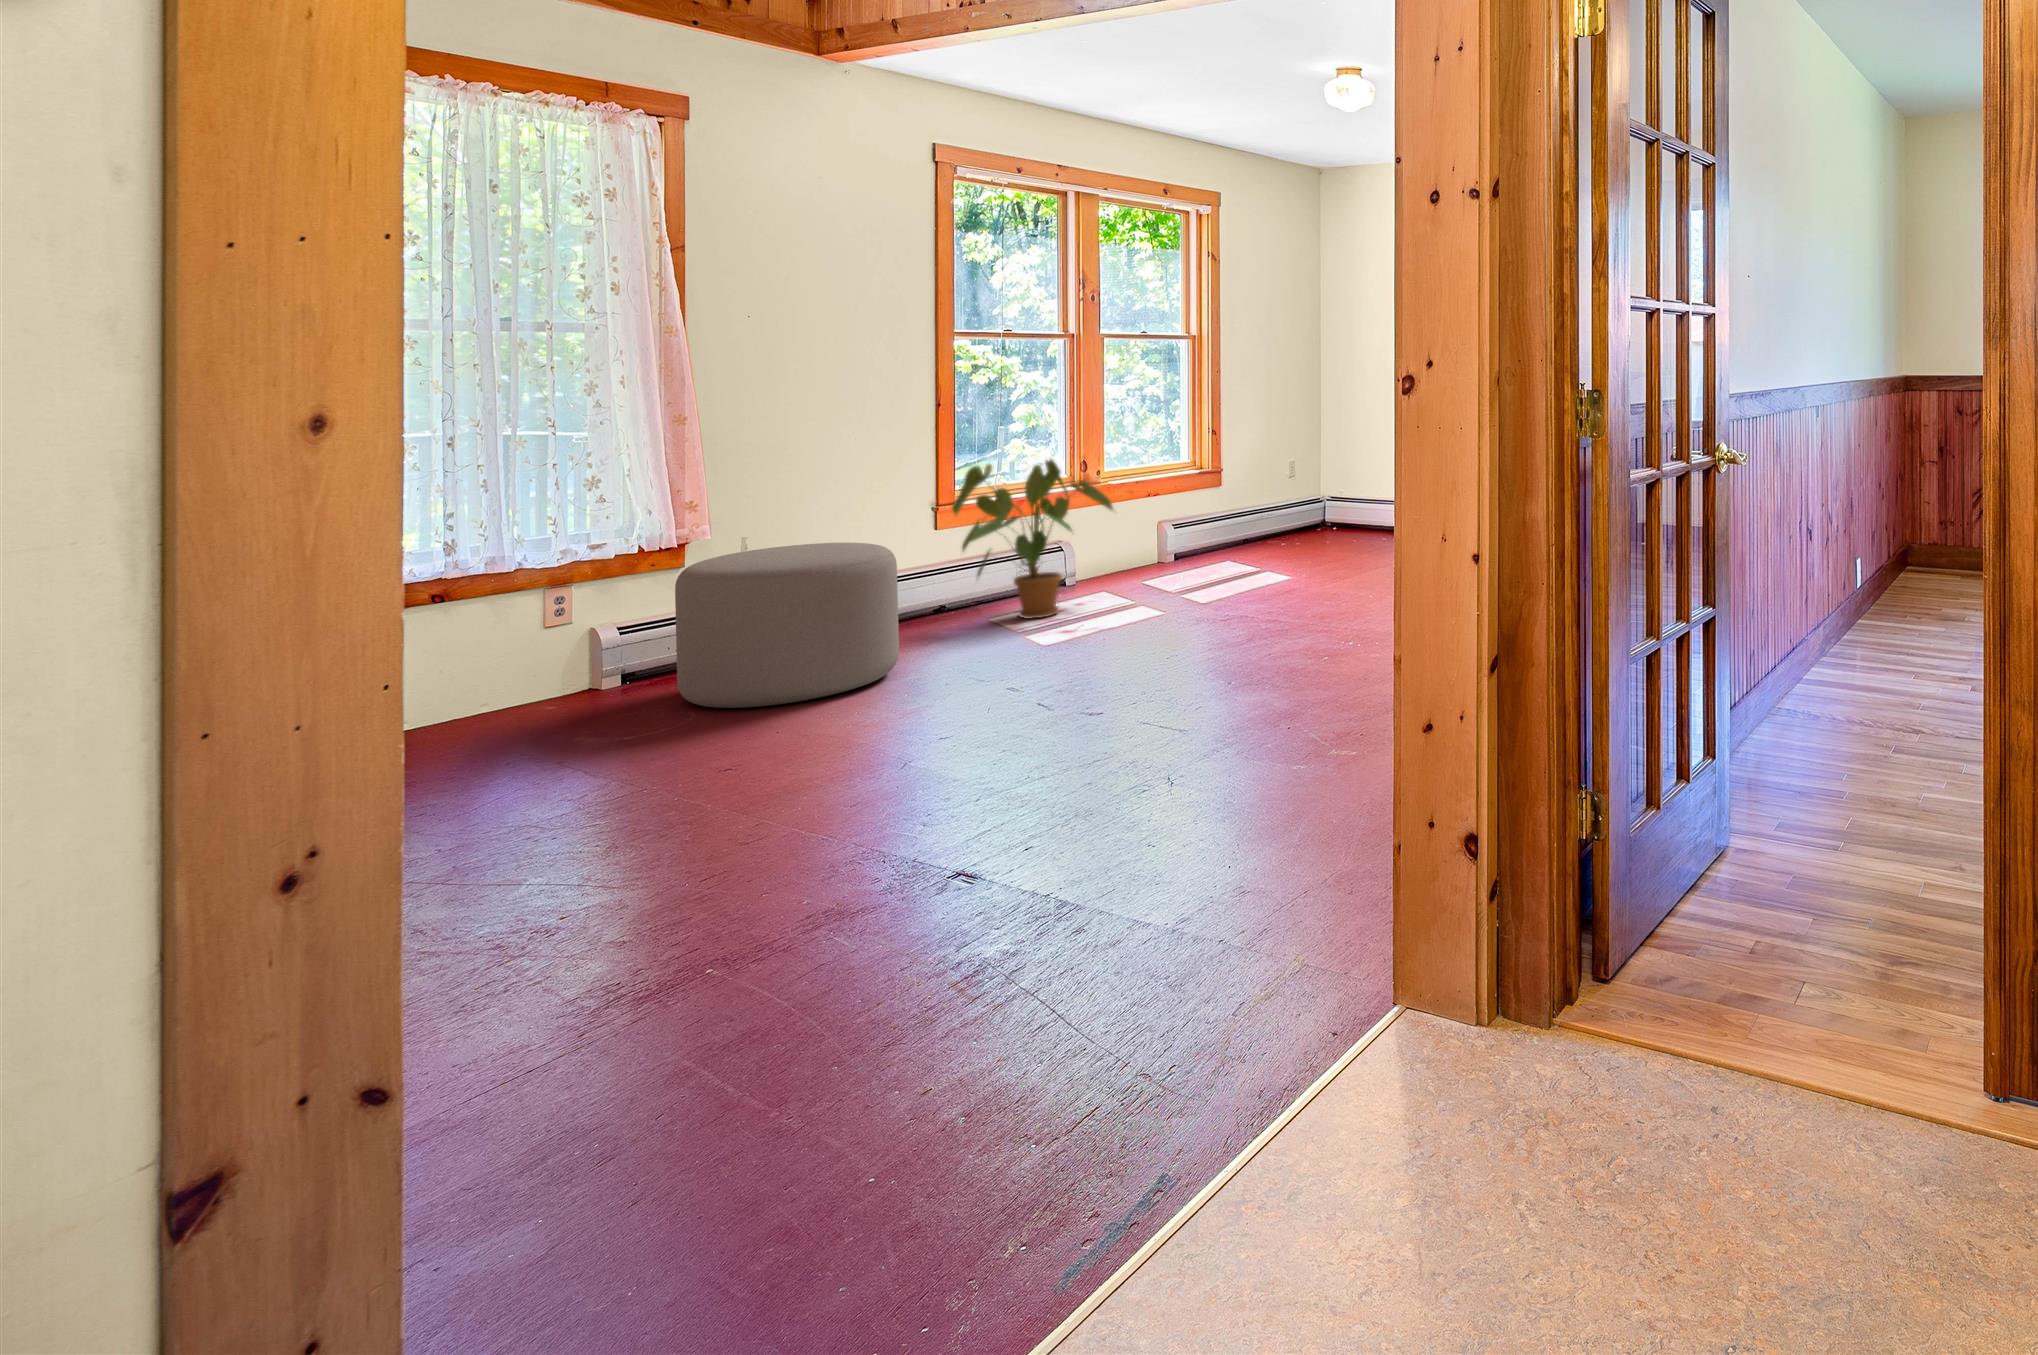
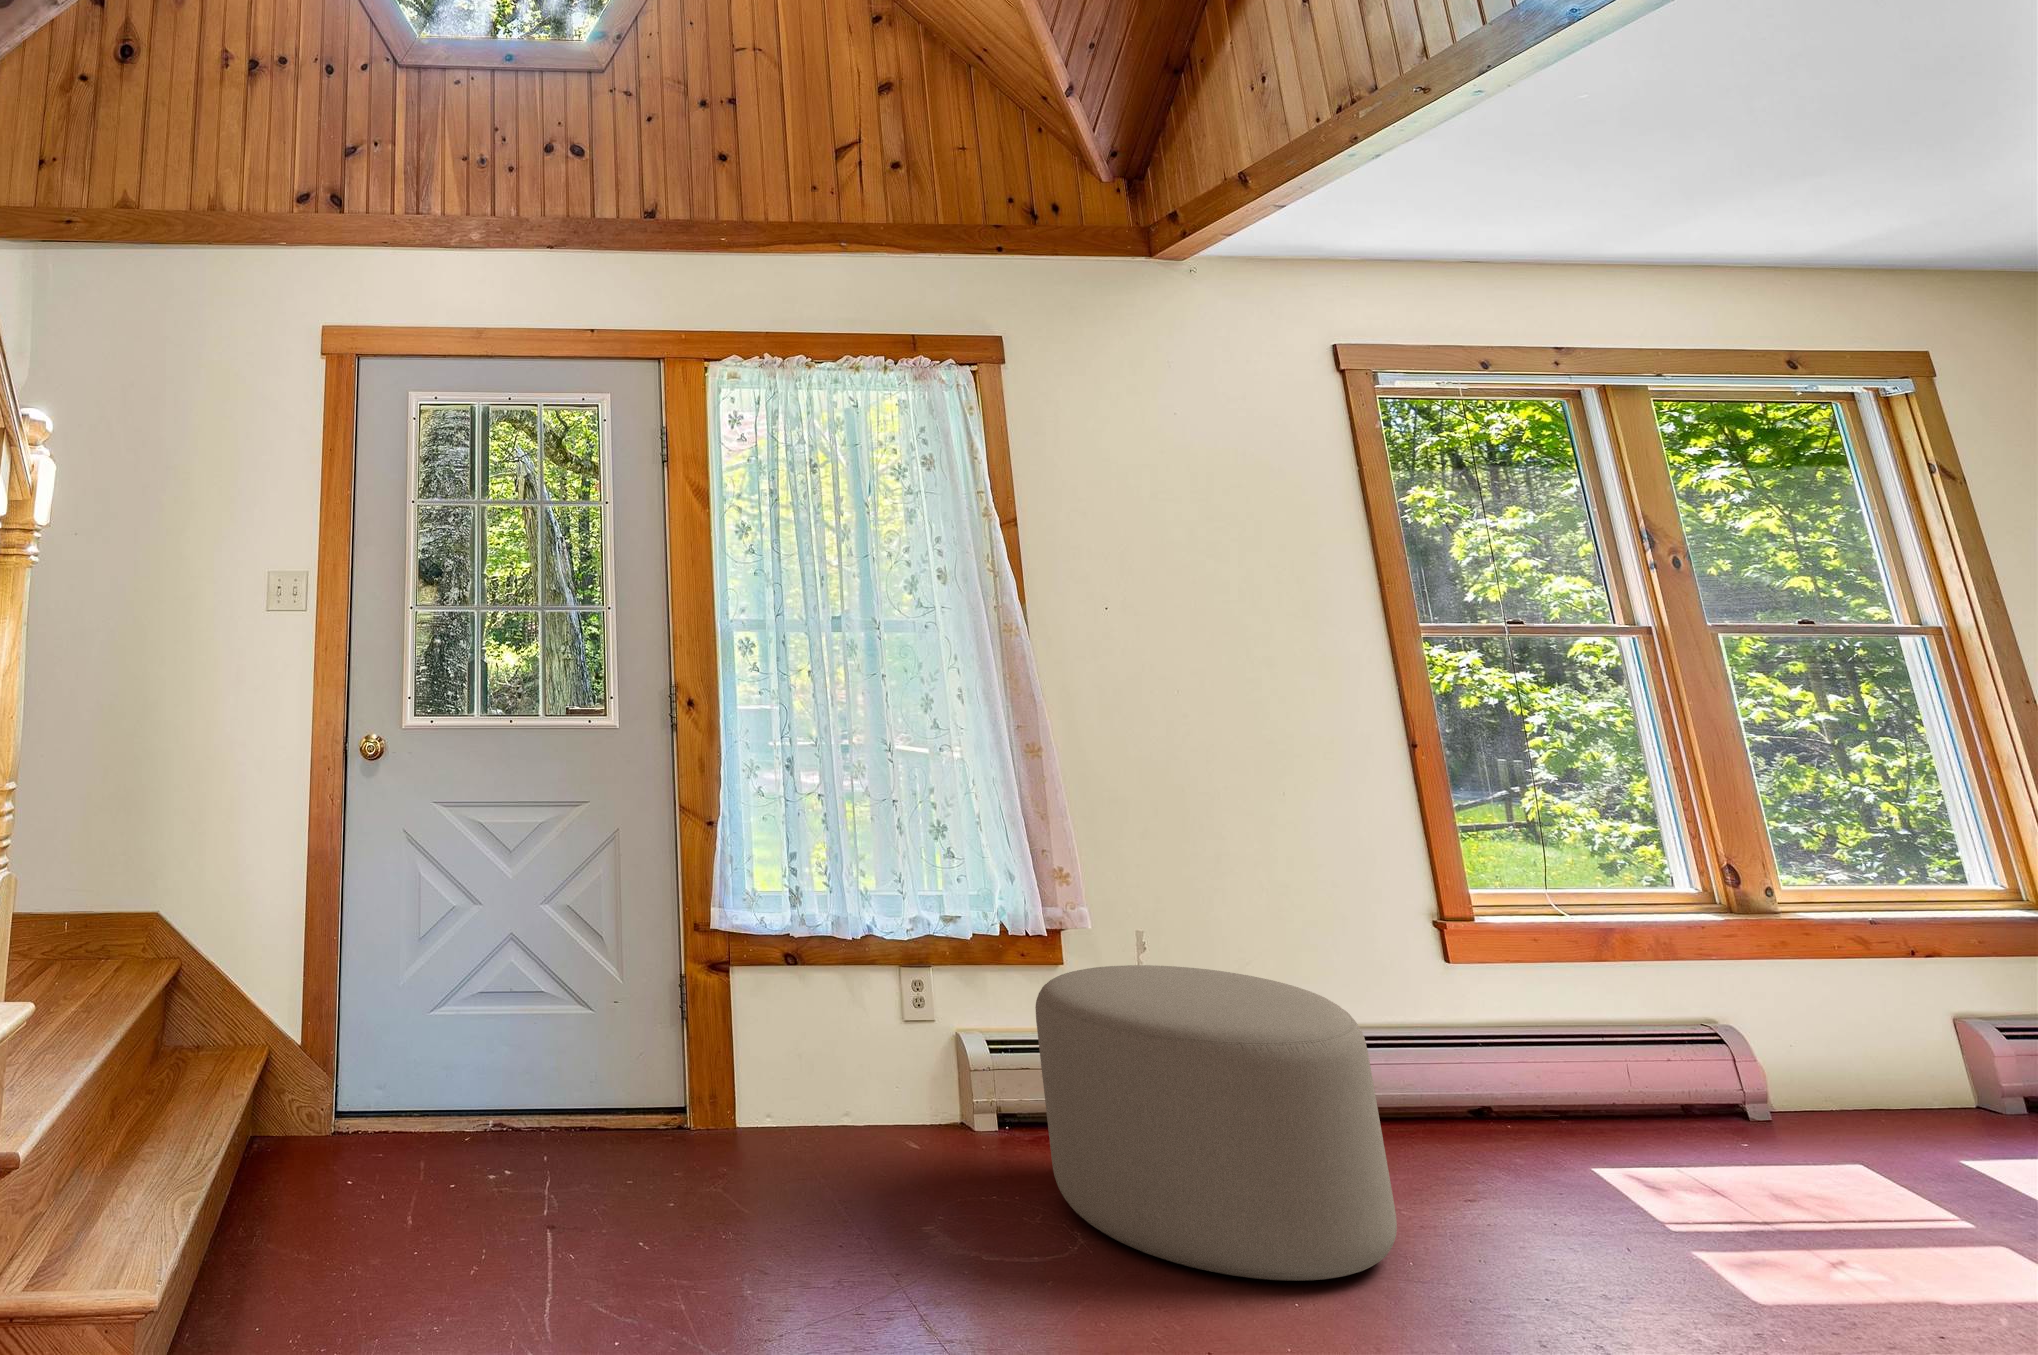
house plant: present [952,459,1113,619] -> none [1456,856,1830,1195]

